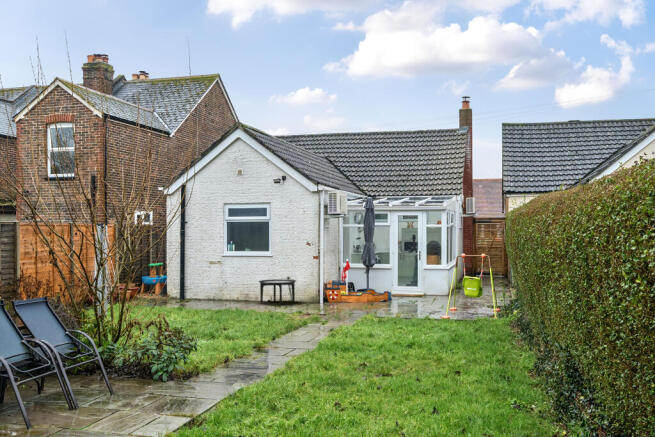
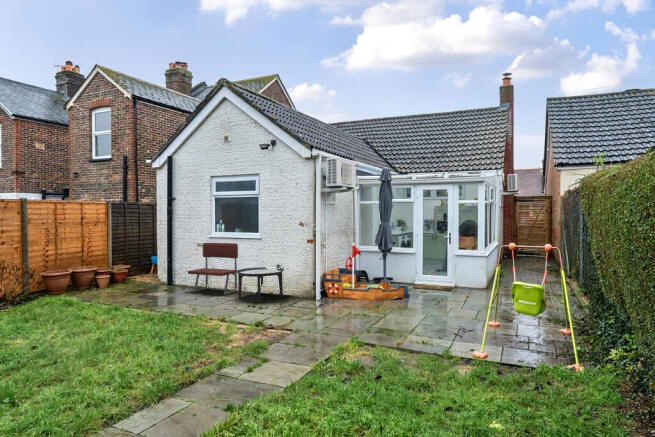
bench: none [211,260,252,302] -> present [188,243,238,295]

